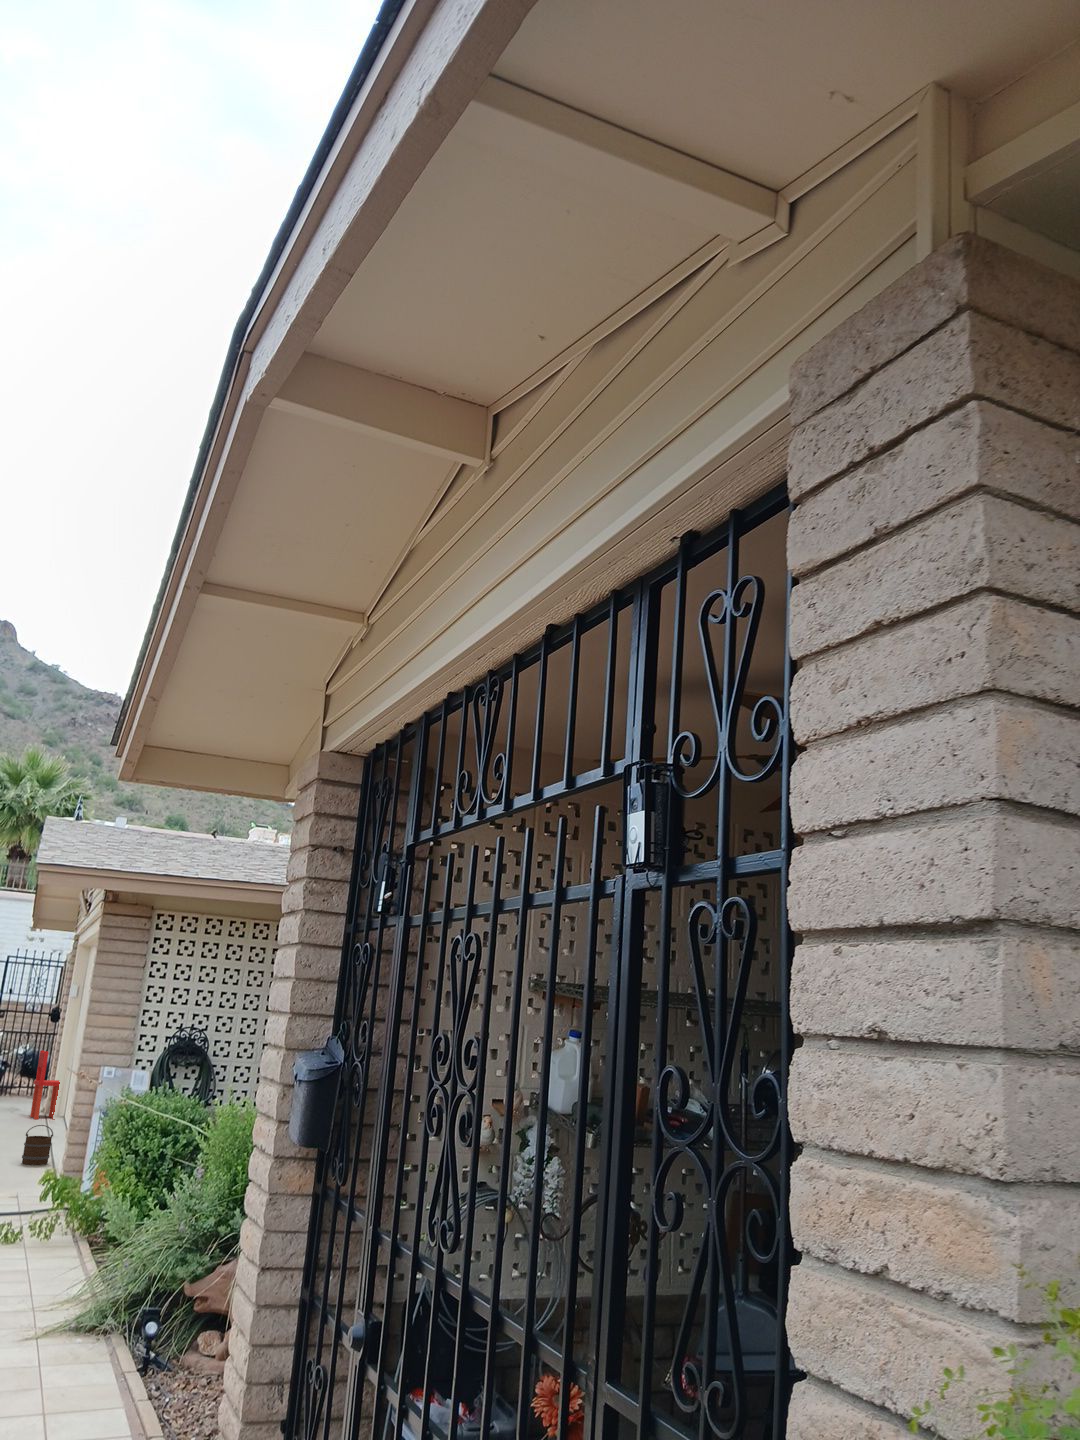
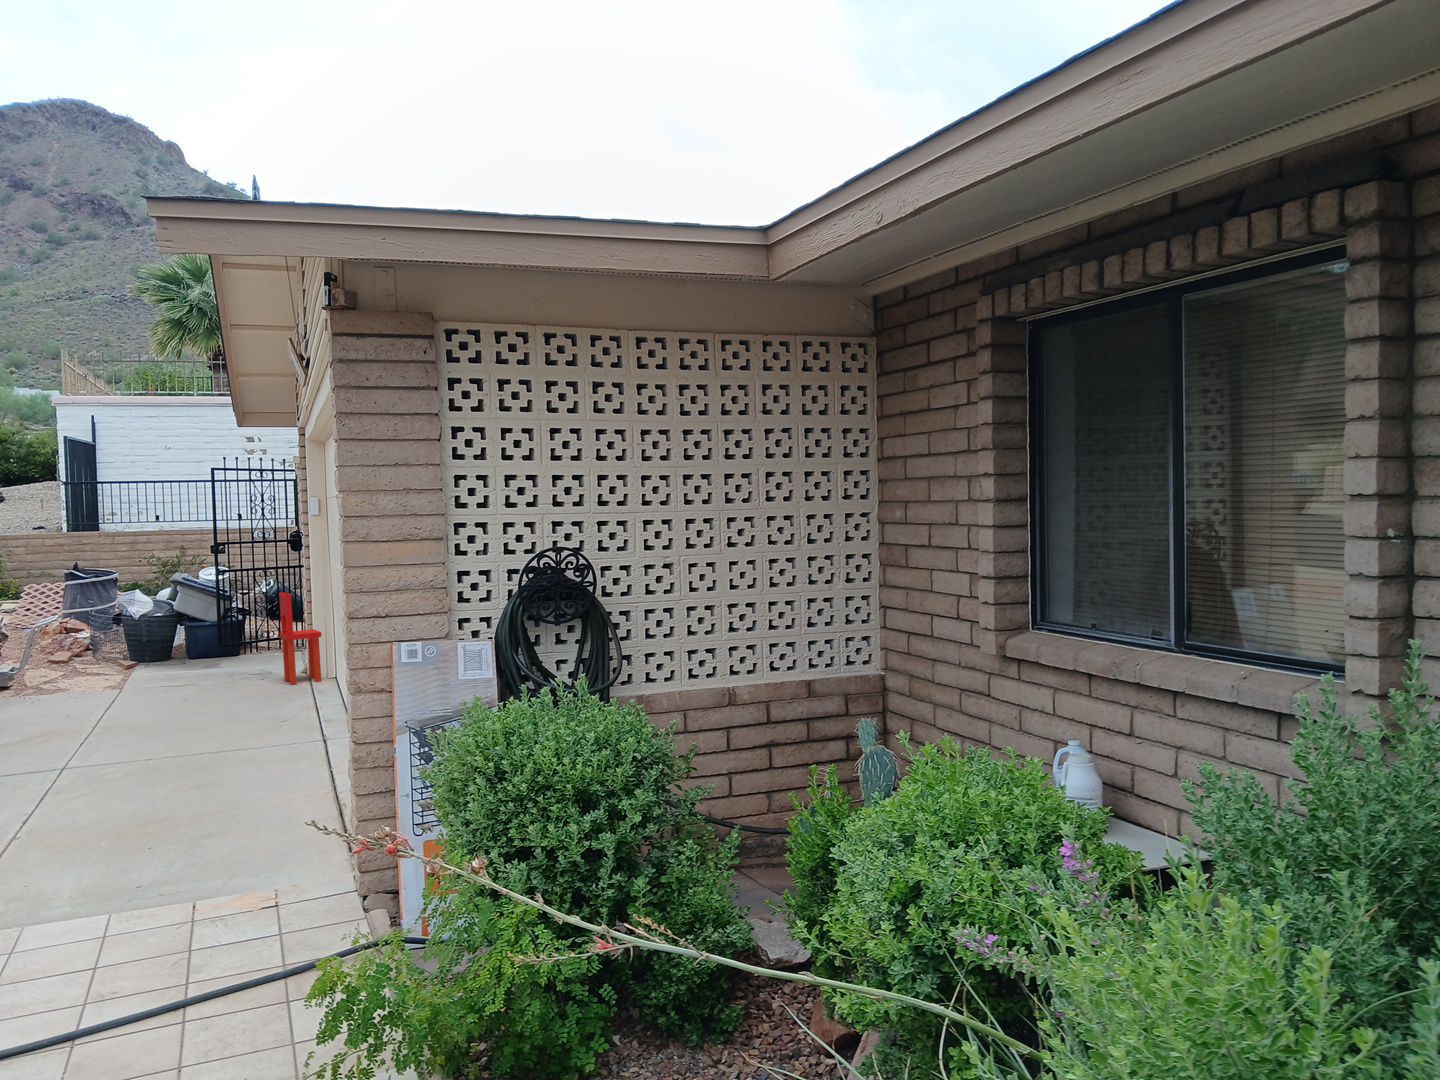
bucket: present [22,1125,53,1165] -> none [278,724,325,791]

